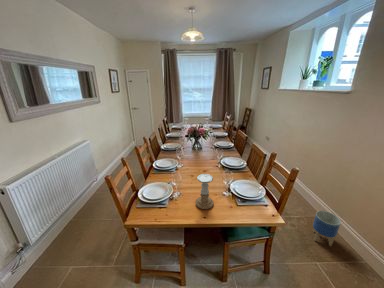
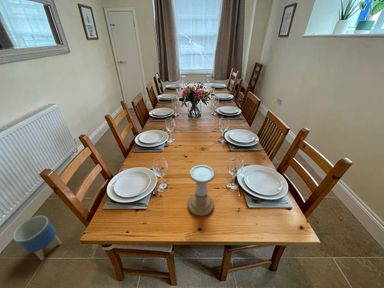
planter: present [313,211,341,246] -> present [13,216,61,260]

